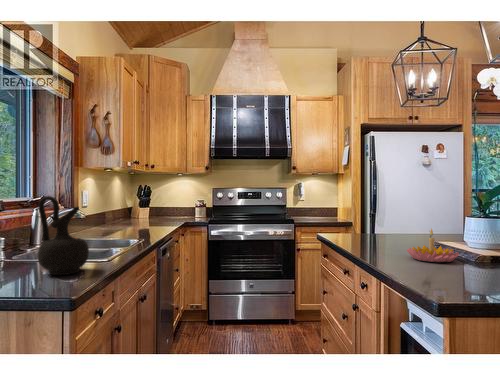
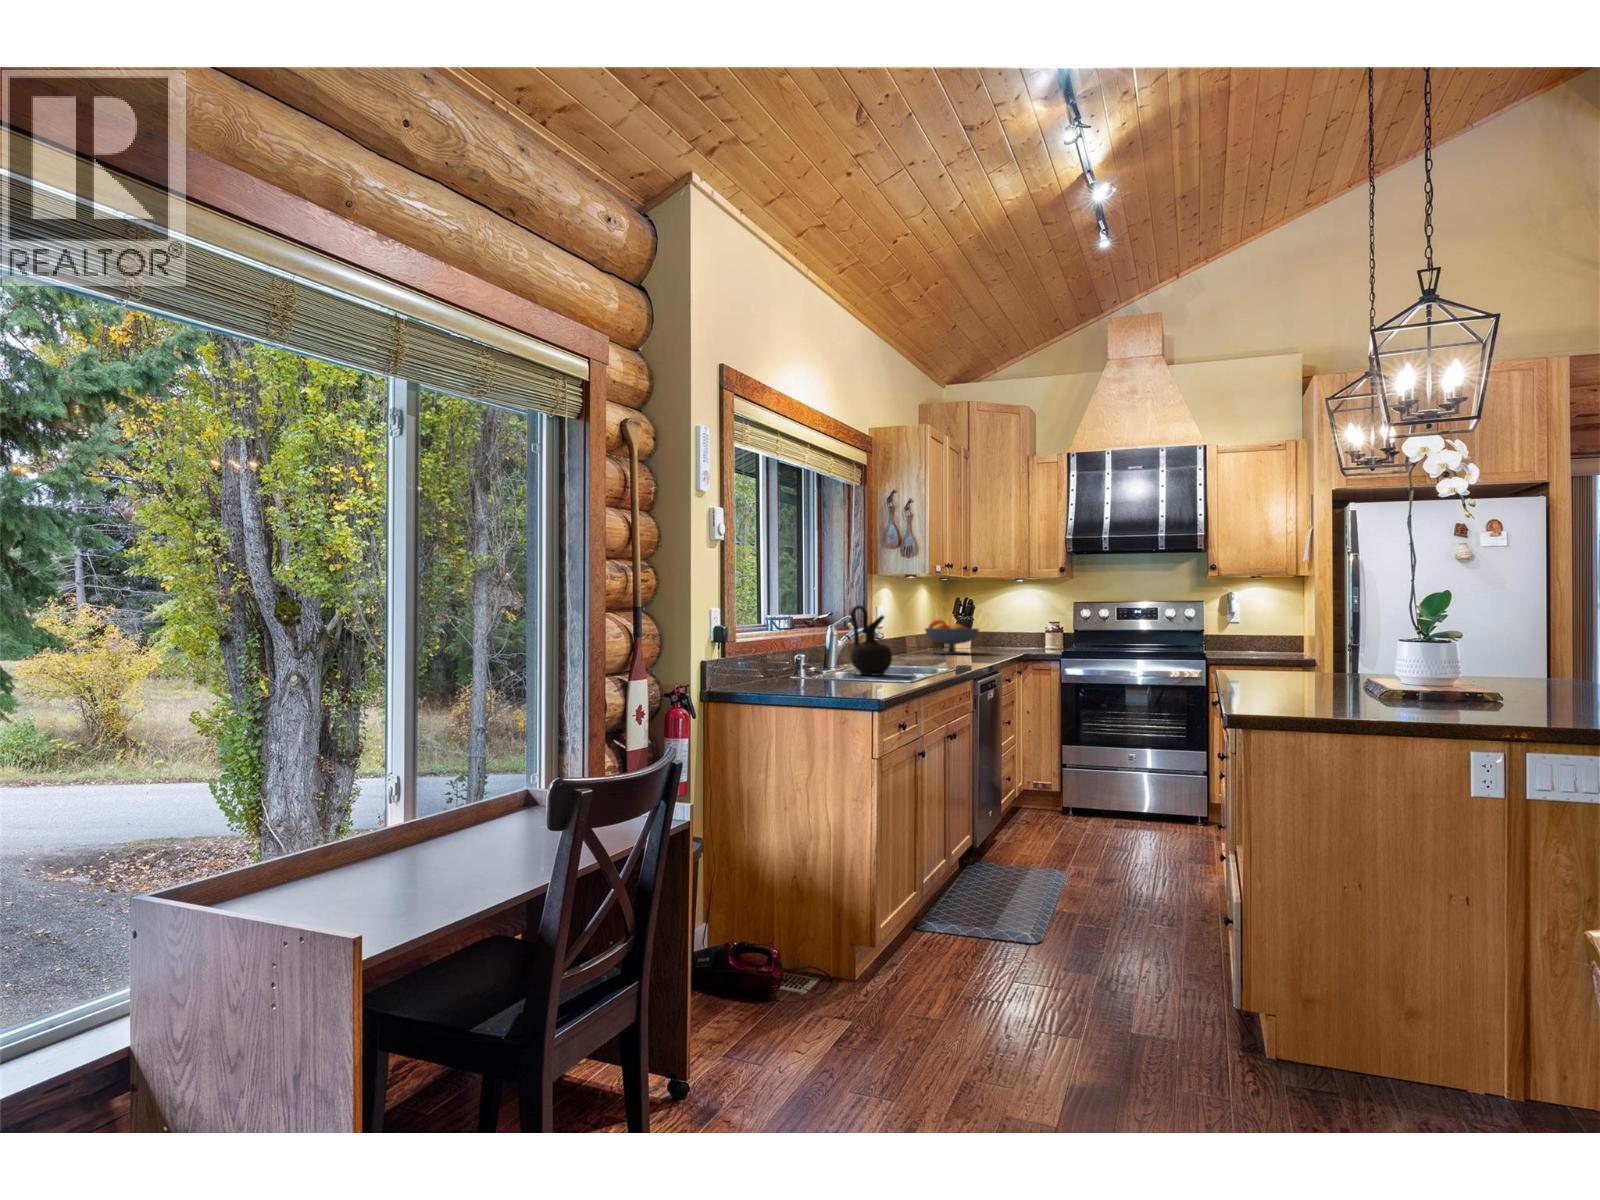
fruit bowl: none [119,201,159,226] -> present [925,619,979,654]
candle holder: present [407,229,459,263] -> none [1244,646,1309,686]

